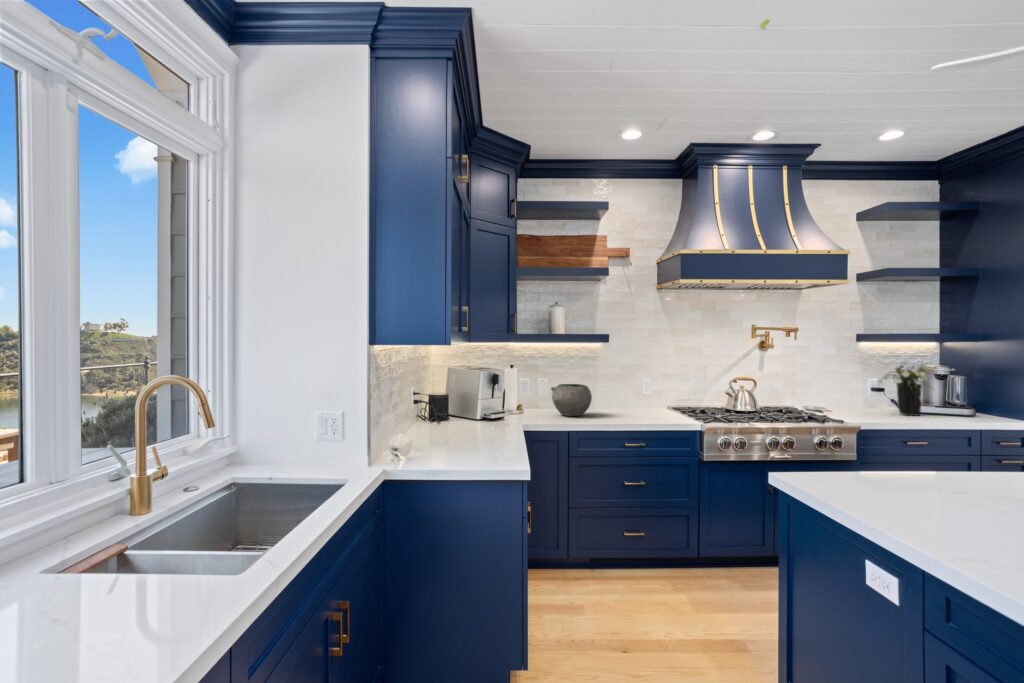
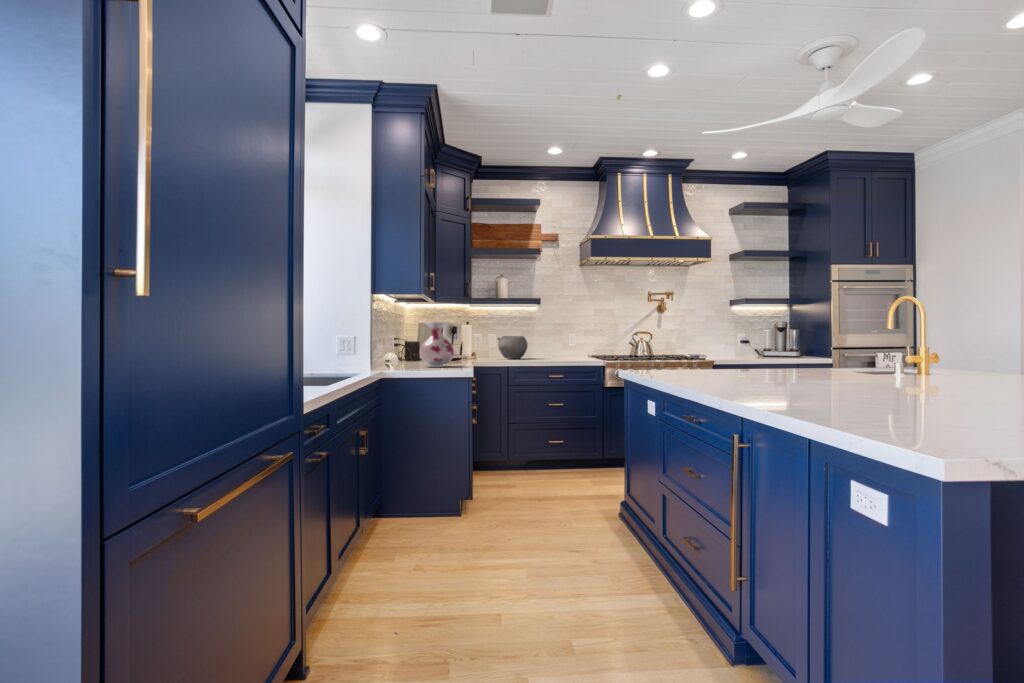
flower arrangement: present [879,362,932,416] -> none [738,318,774,357]
vase: none [444,385,497,458] -> present [420,322,454,367]

